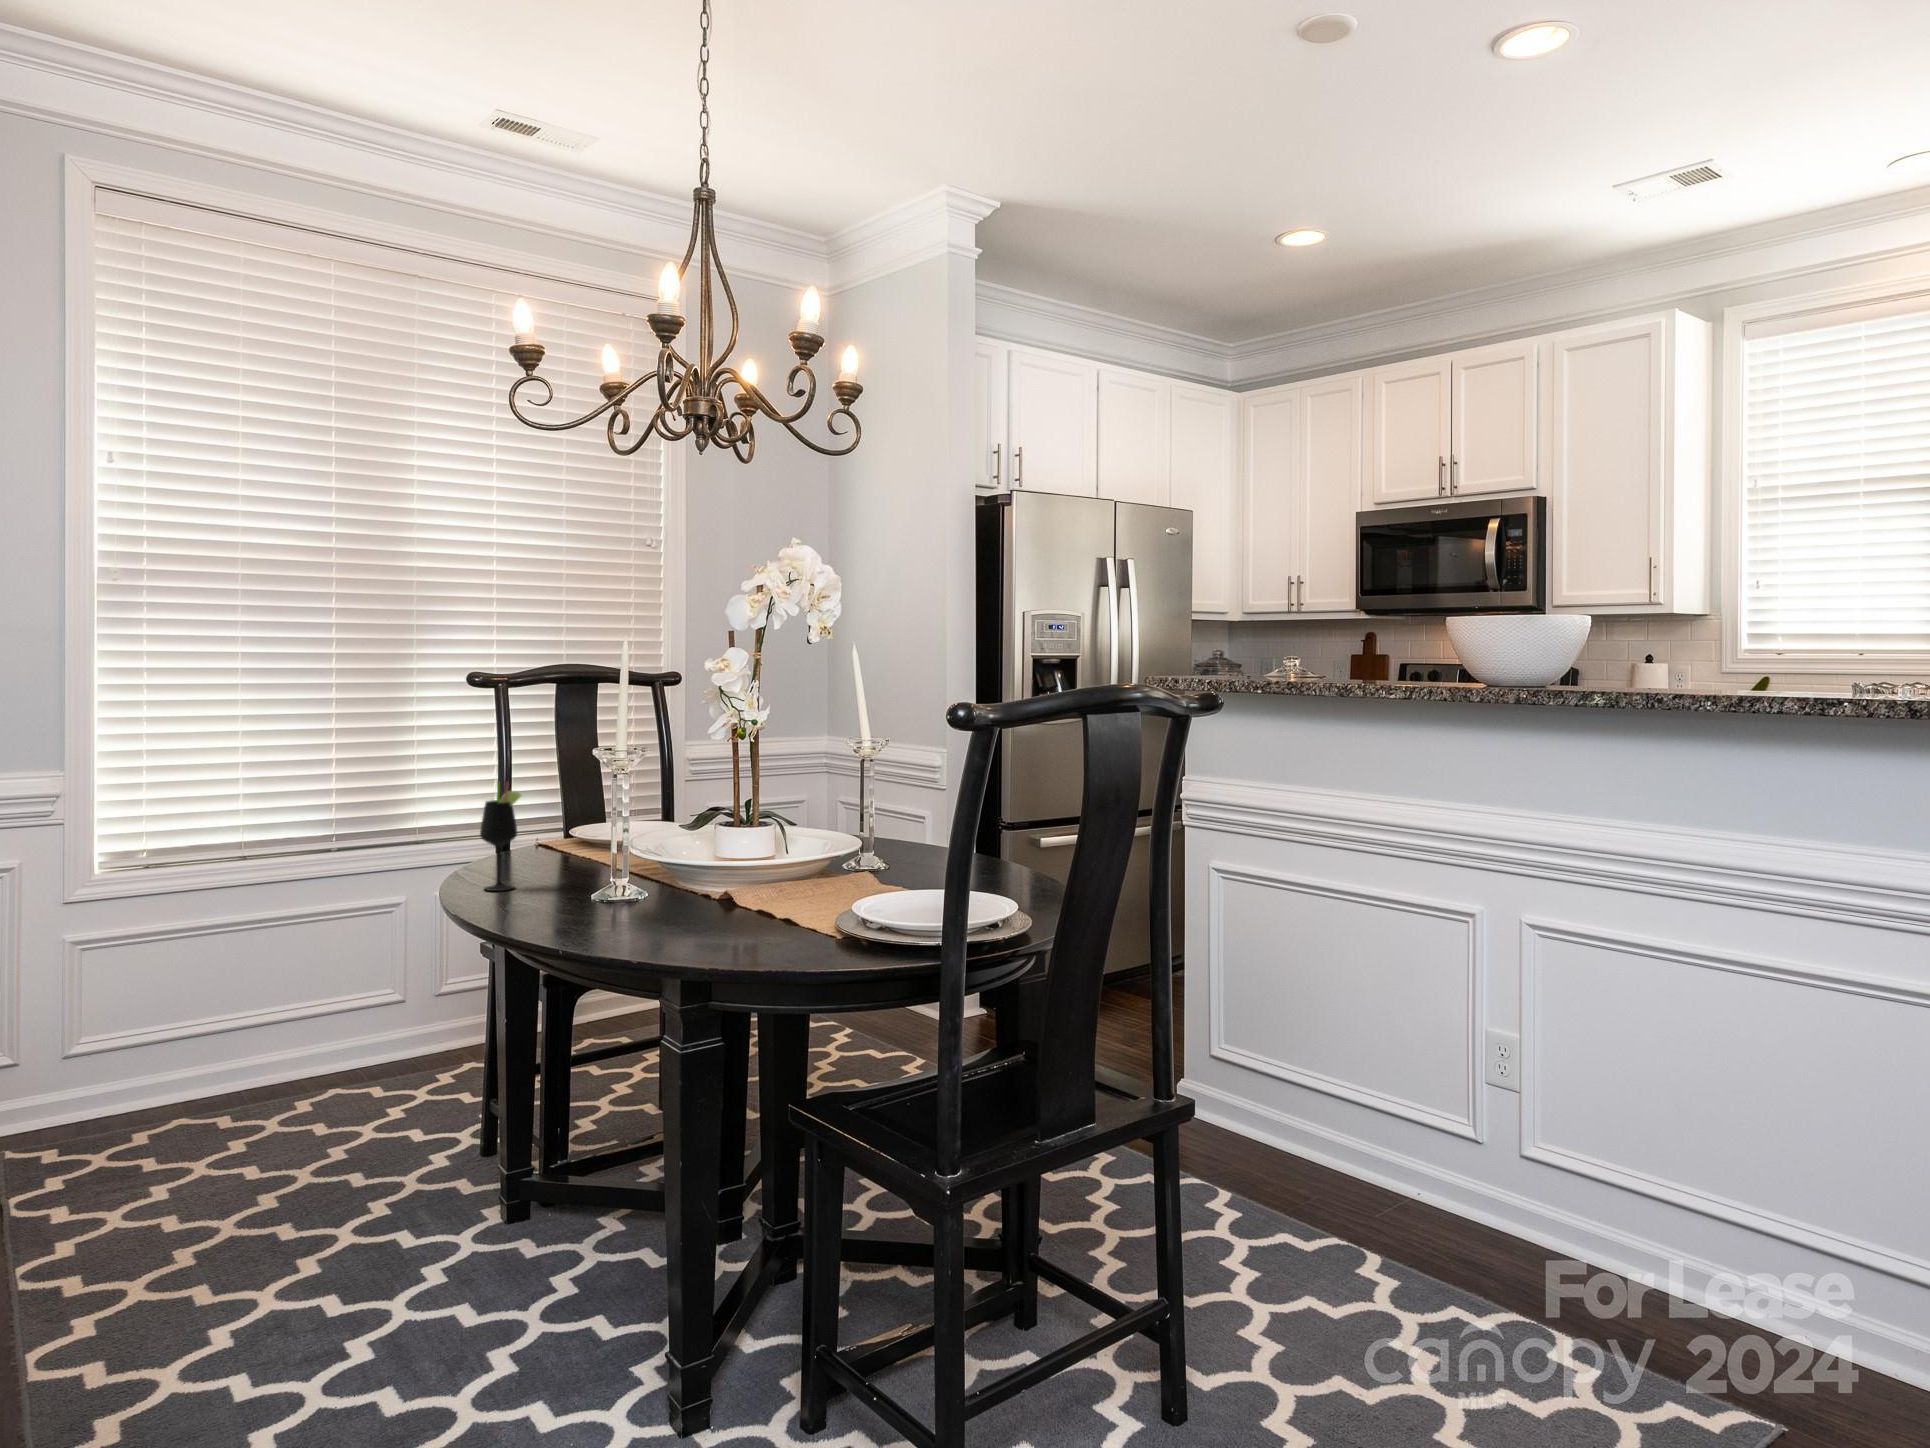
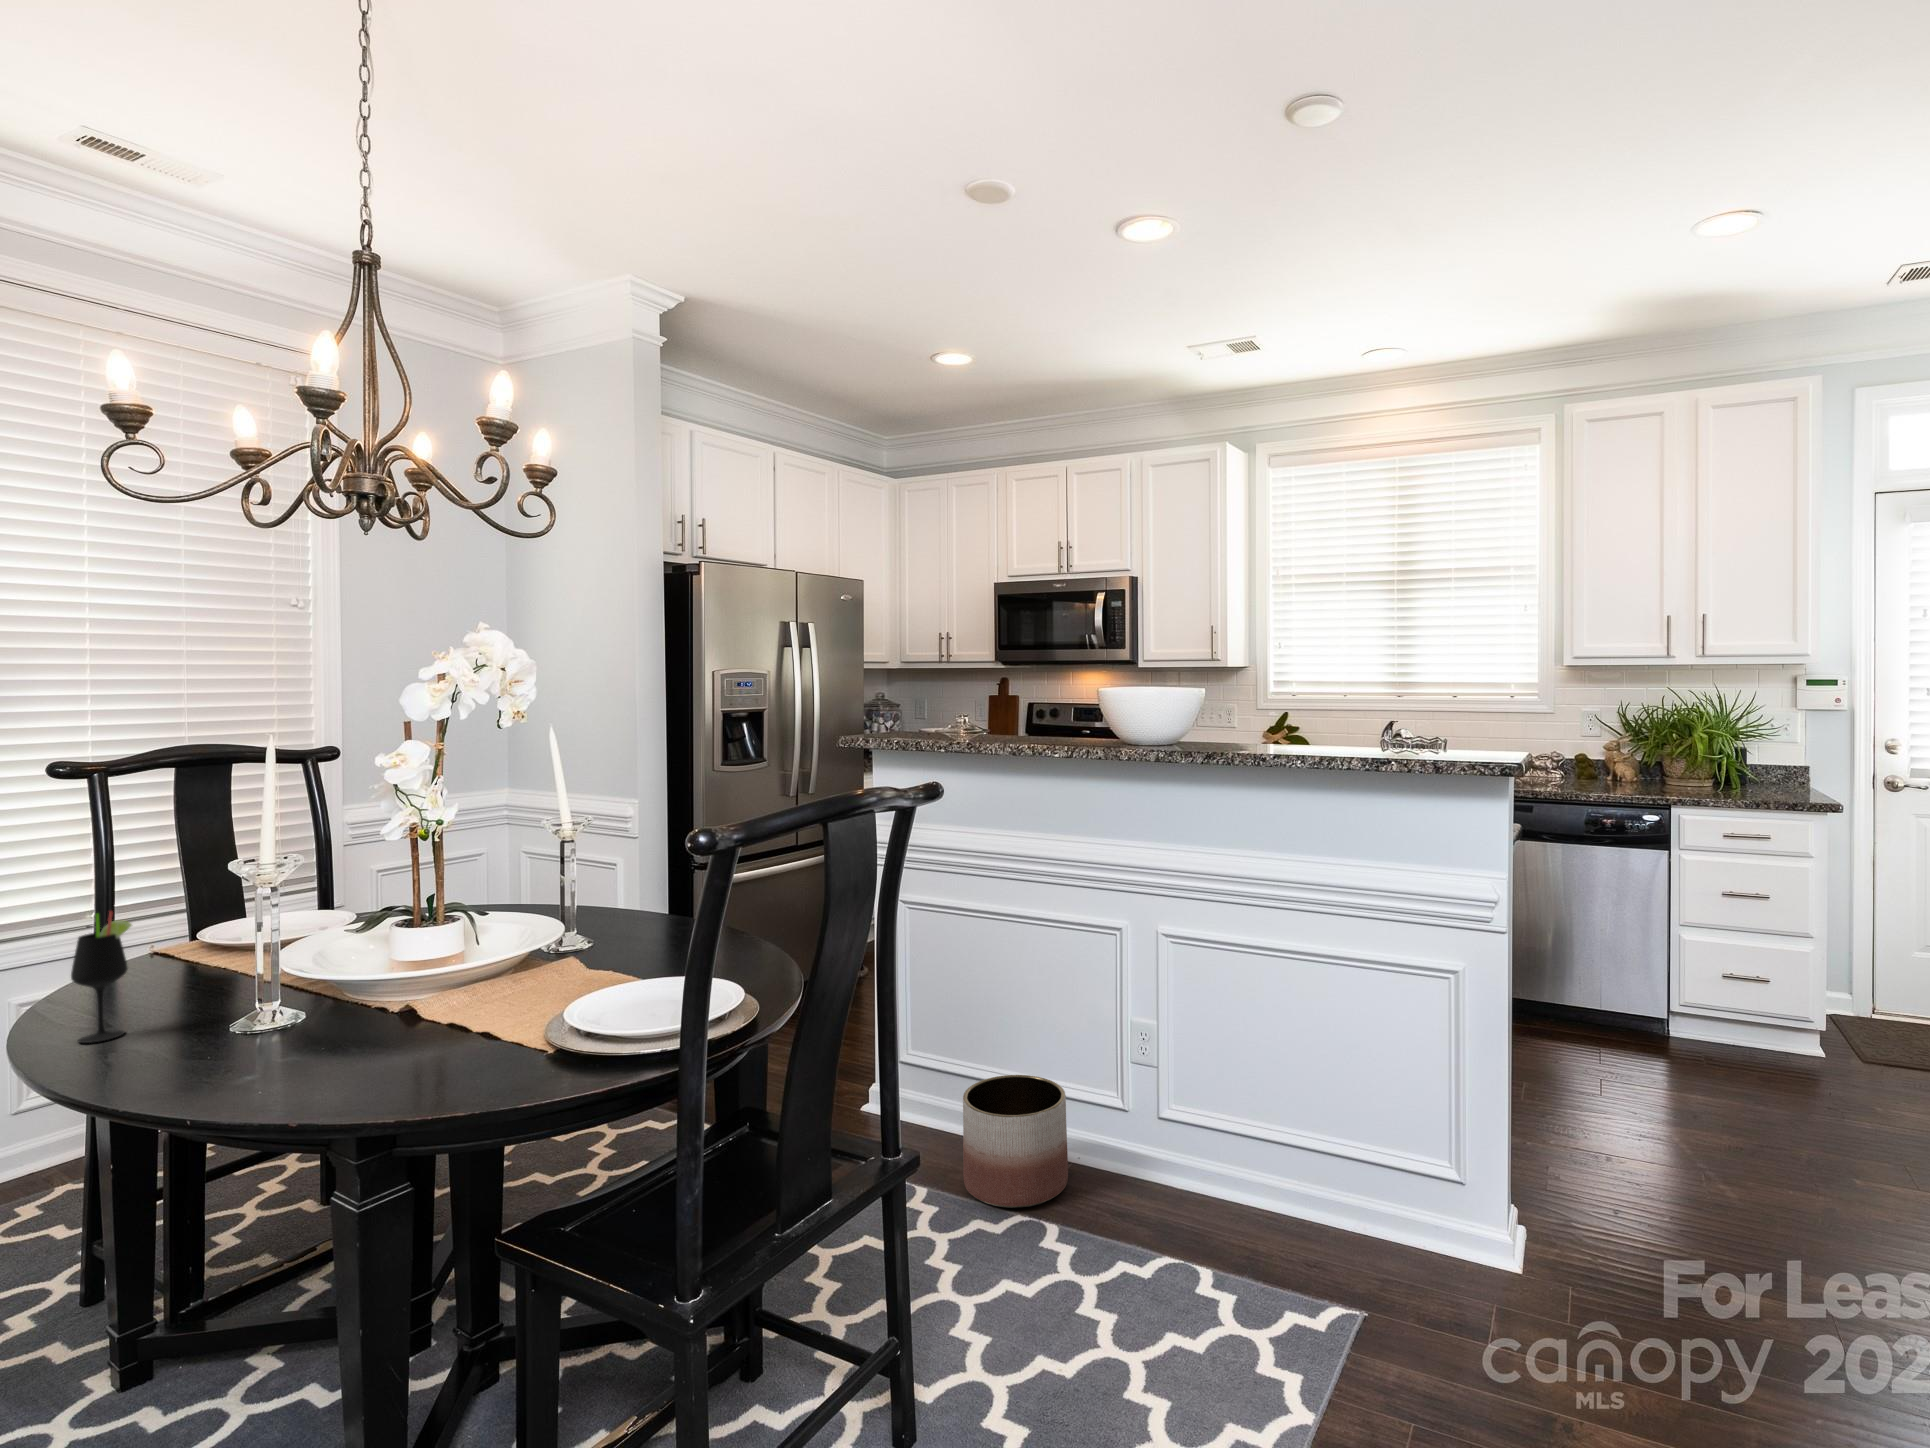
planter: none [1273,1082,1403,1232] -> present [963,1075,1068,1208]

